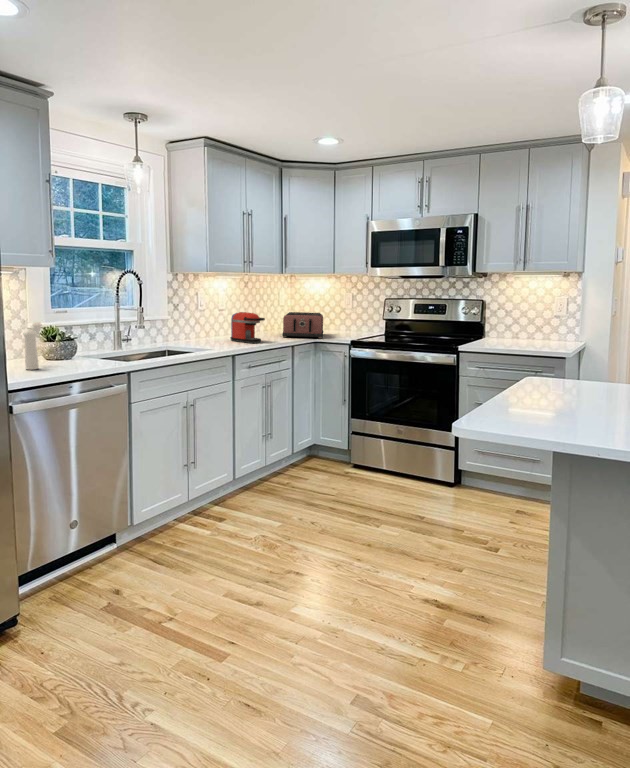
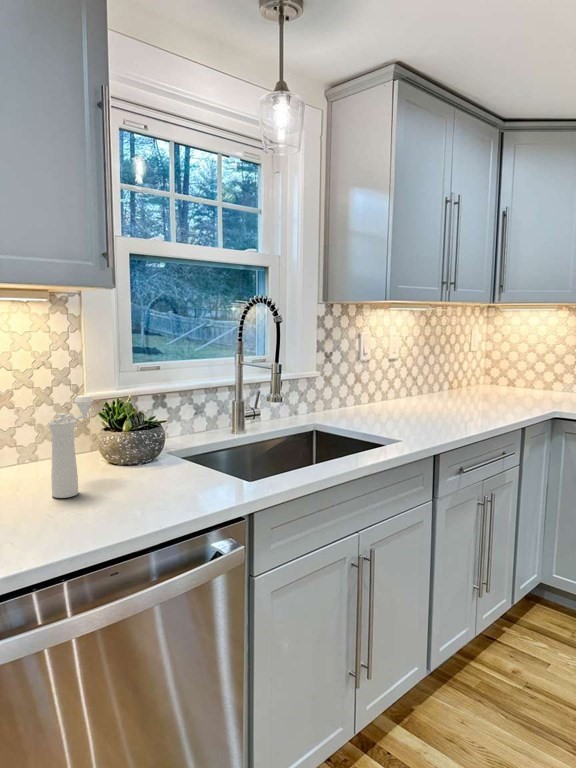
coffee maker: present [230,312,265,343] -> none [411,365,476,417]
toaster: present [282,312,324,338] -> none [485,363,559,407]

